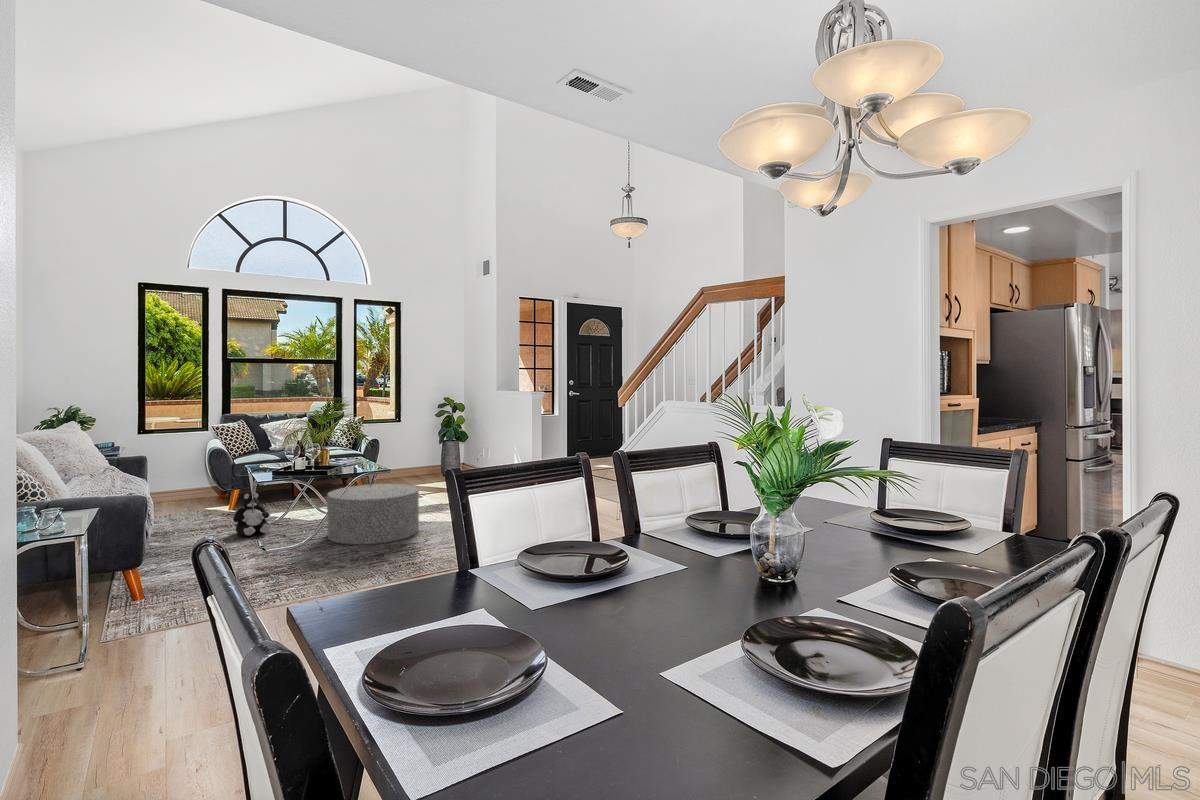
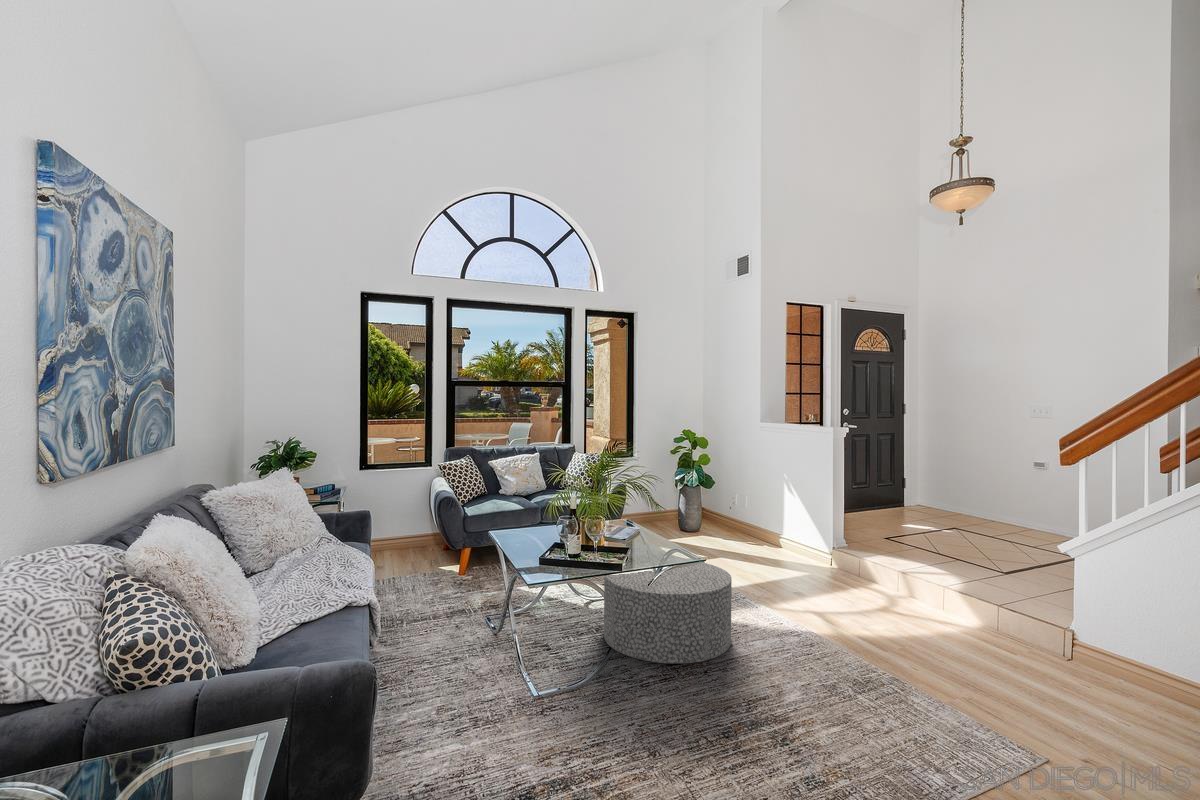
plush toy: present [233,493,272,536] -> none [477,563,526,627]

